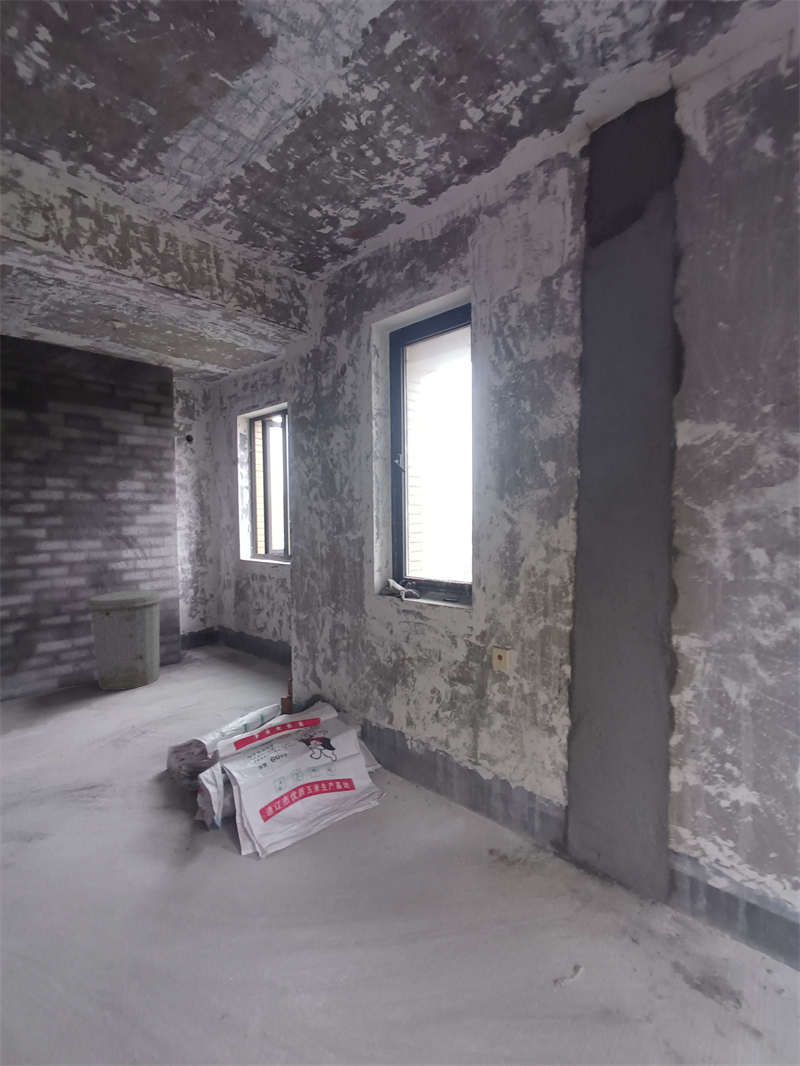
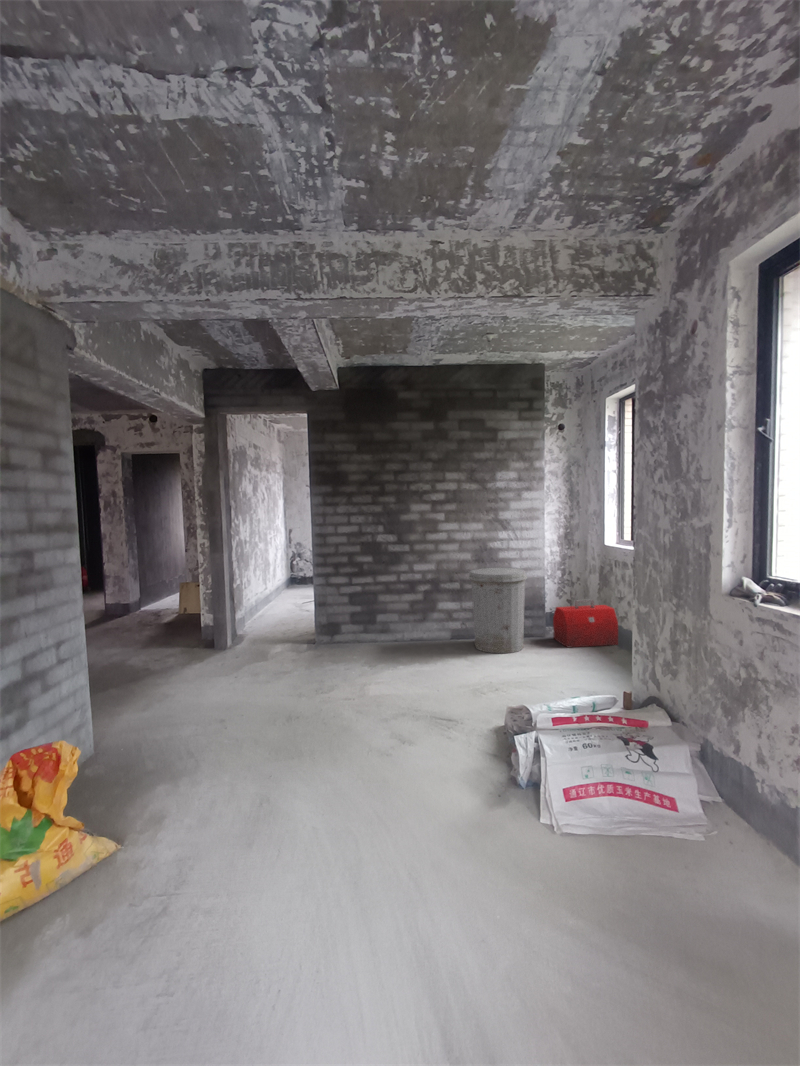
toolbox: none [189,613,255,666] -> present [553,600,618,647]

